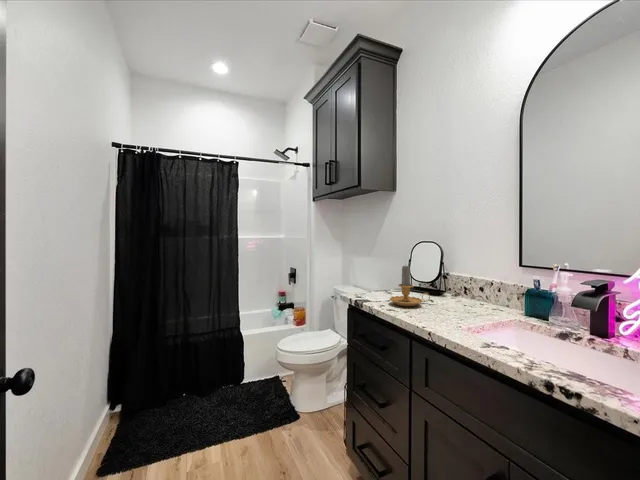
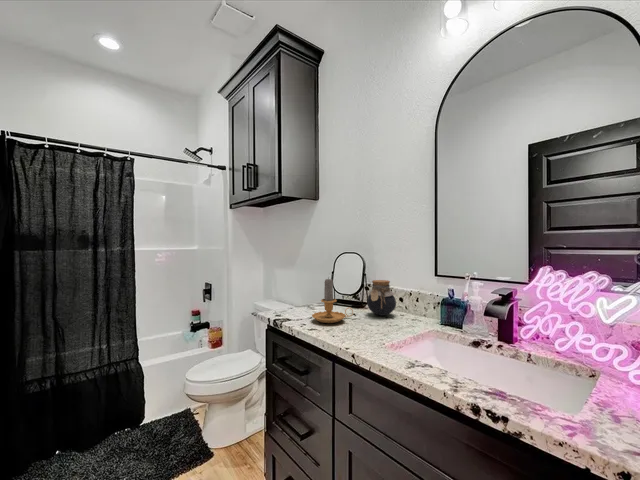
jar: none [445,269,475,304] -> present [367,280,396,316]

